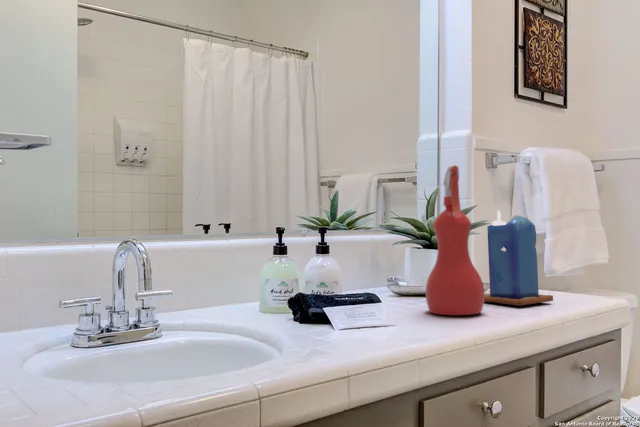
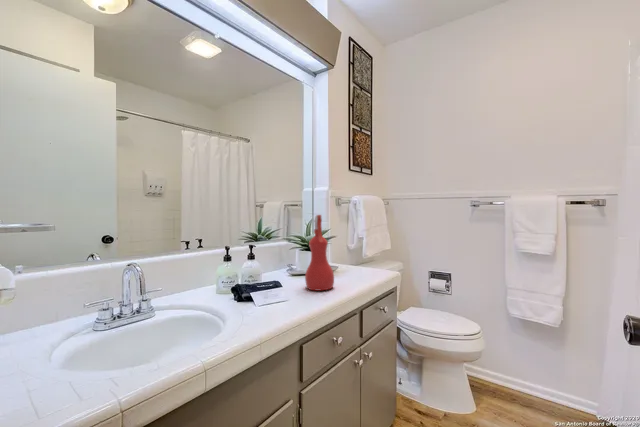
candle: present [484,210,553,306] -> none [331,233,367,281]

